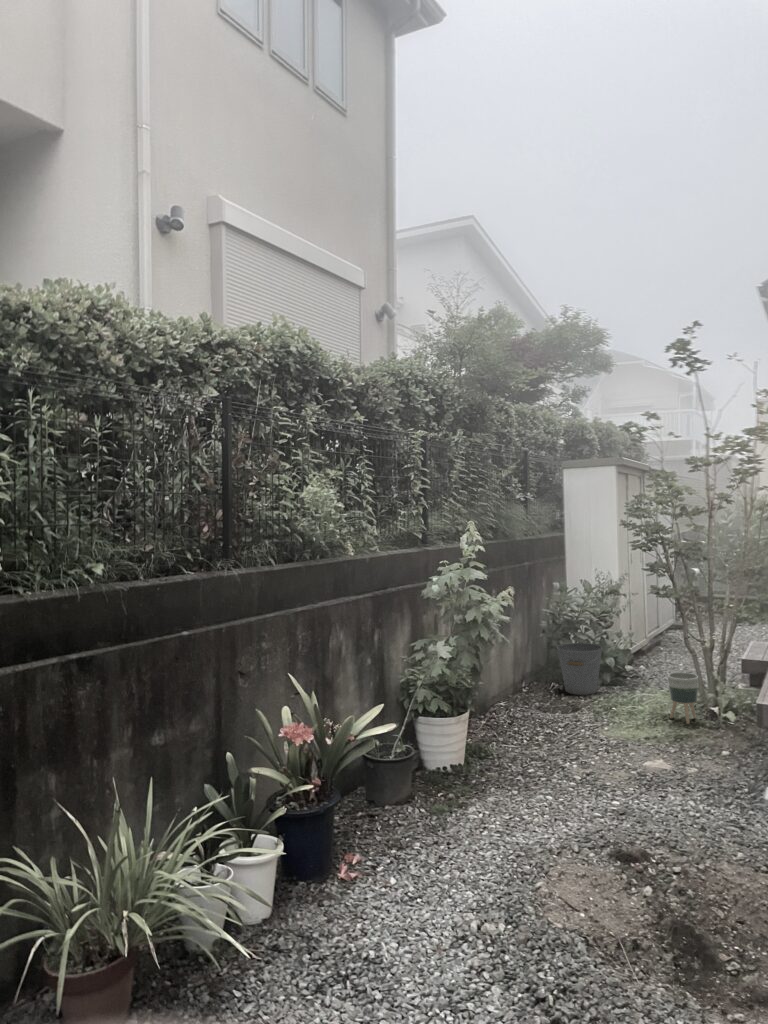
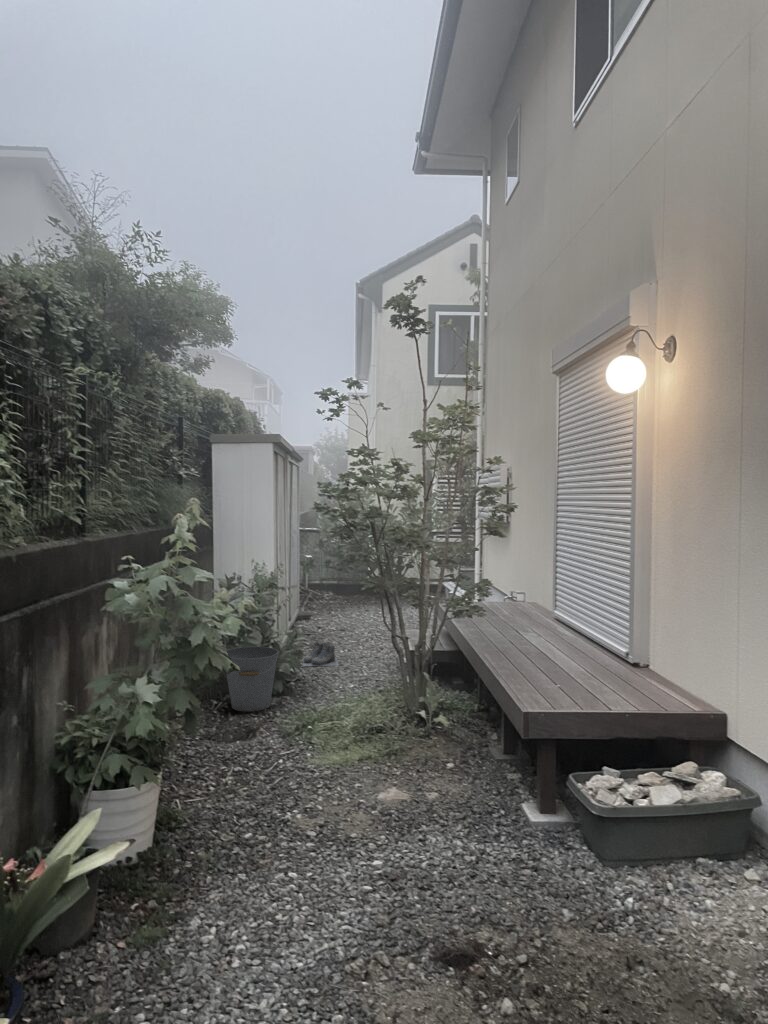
boots: none [640,645,678,668] -> present [303,641,338,666]
planter: present [667,672,699,724] -> none [369,675,403,735]

